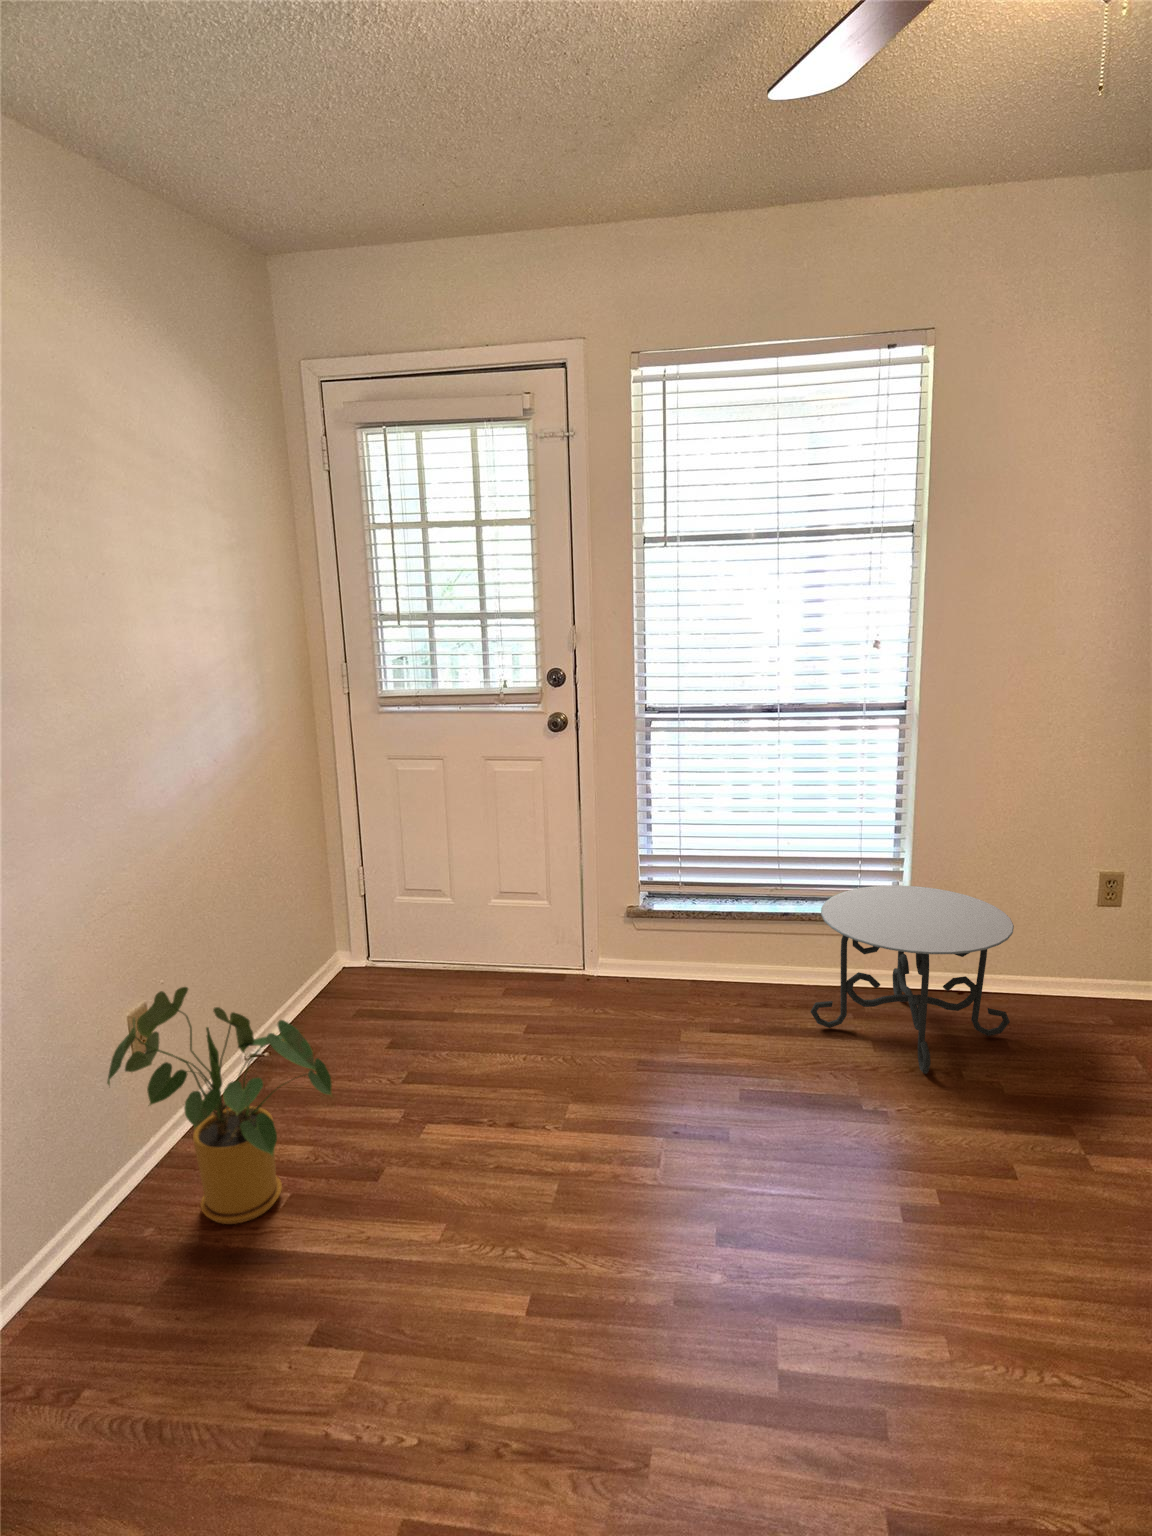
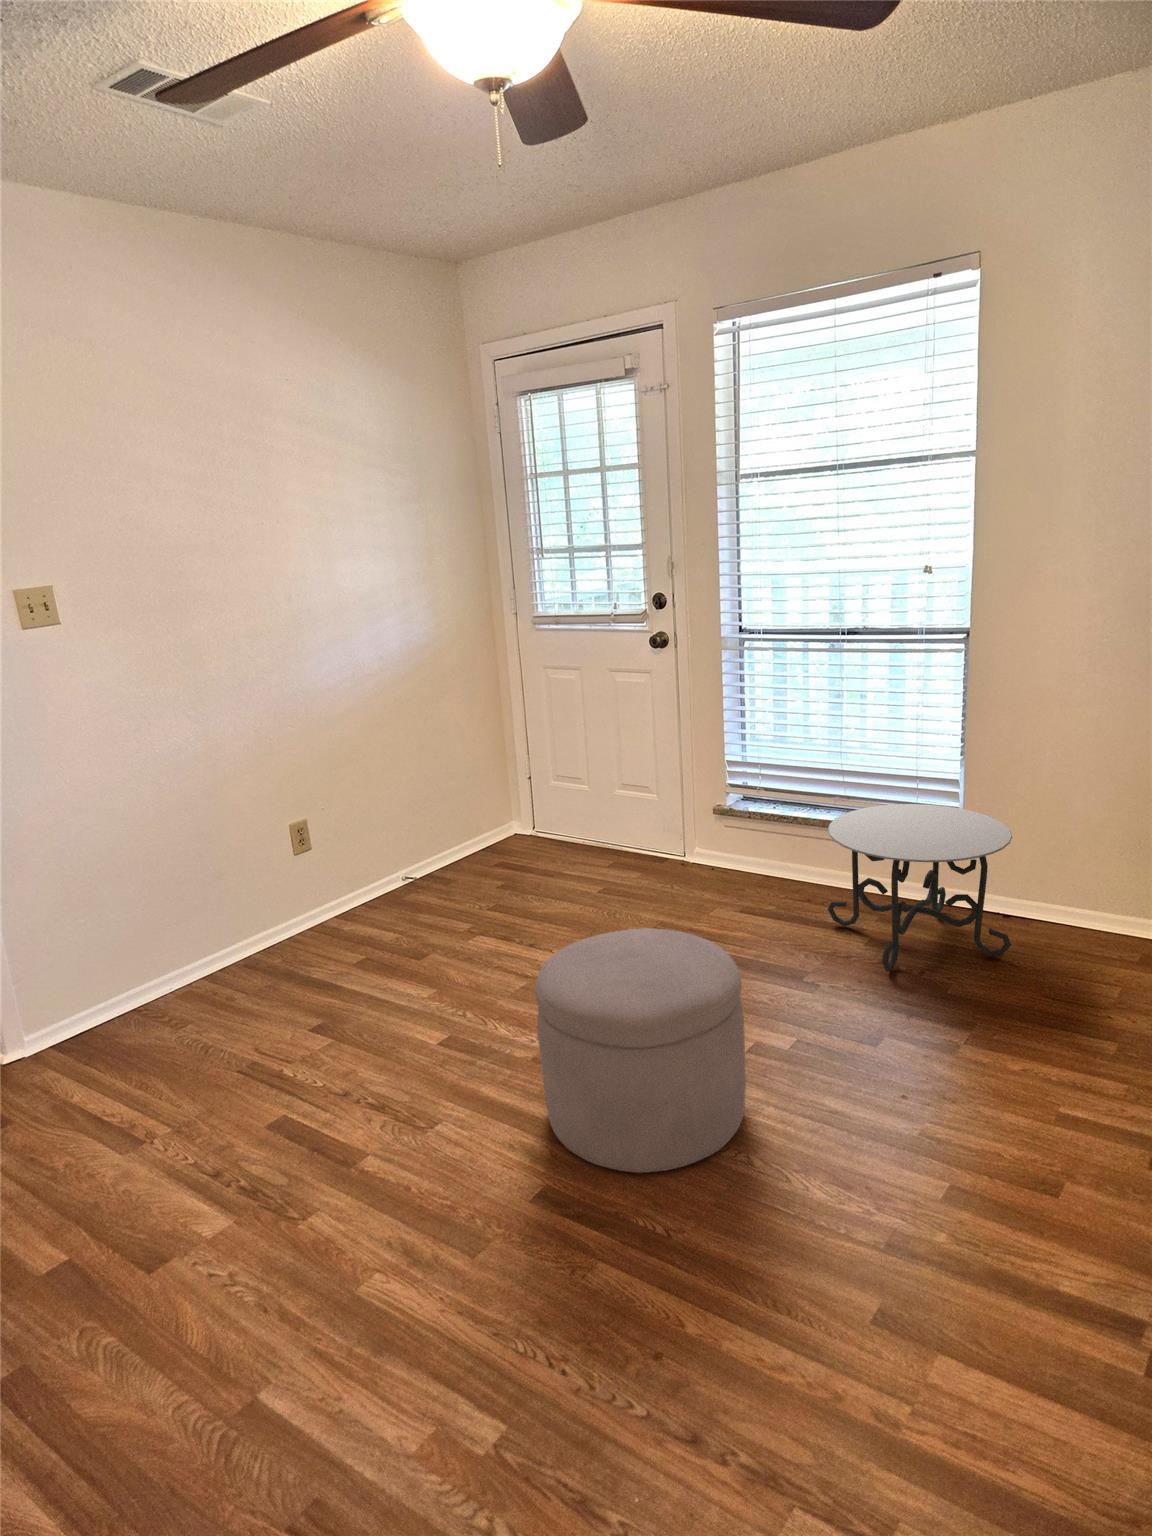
house plant: present [107,987,332,1224] -> none [253,807,378,964]
ottoman: none [749,1089,1029,1438] -> present [535,928,746,1173]

